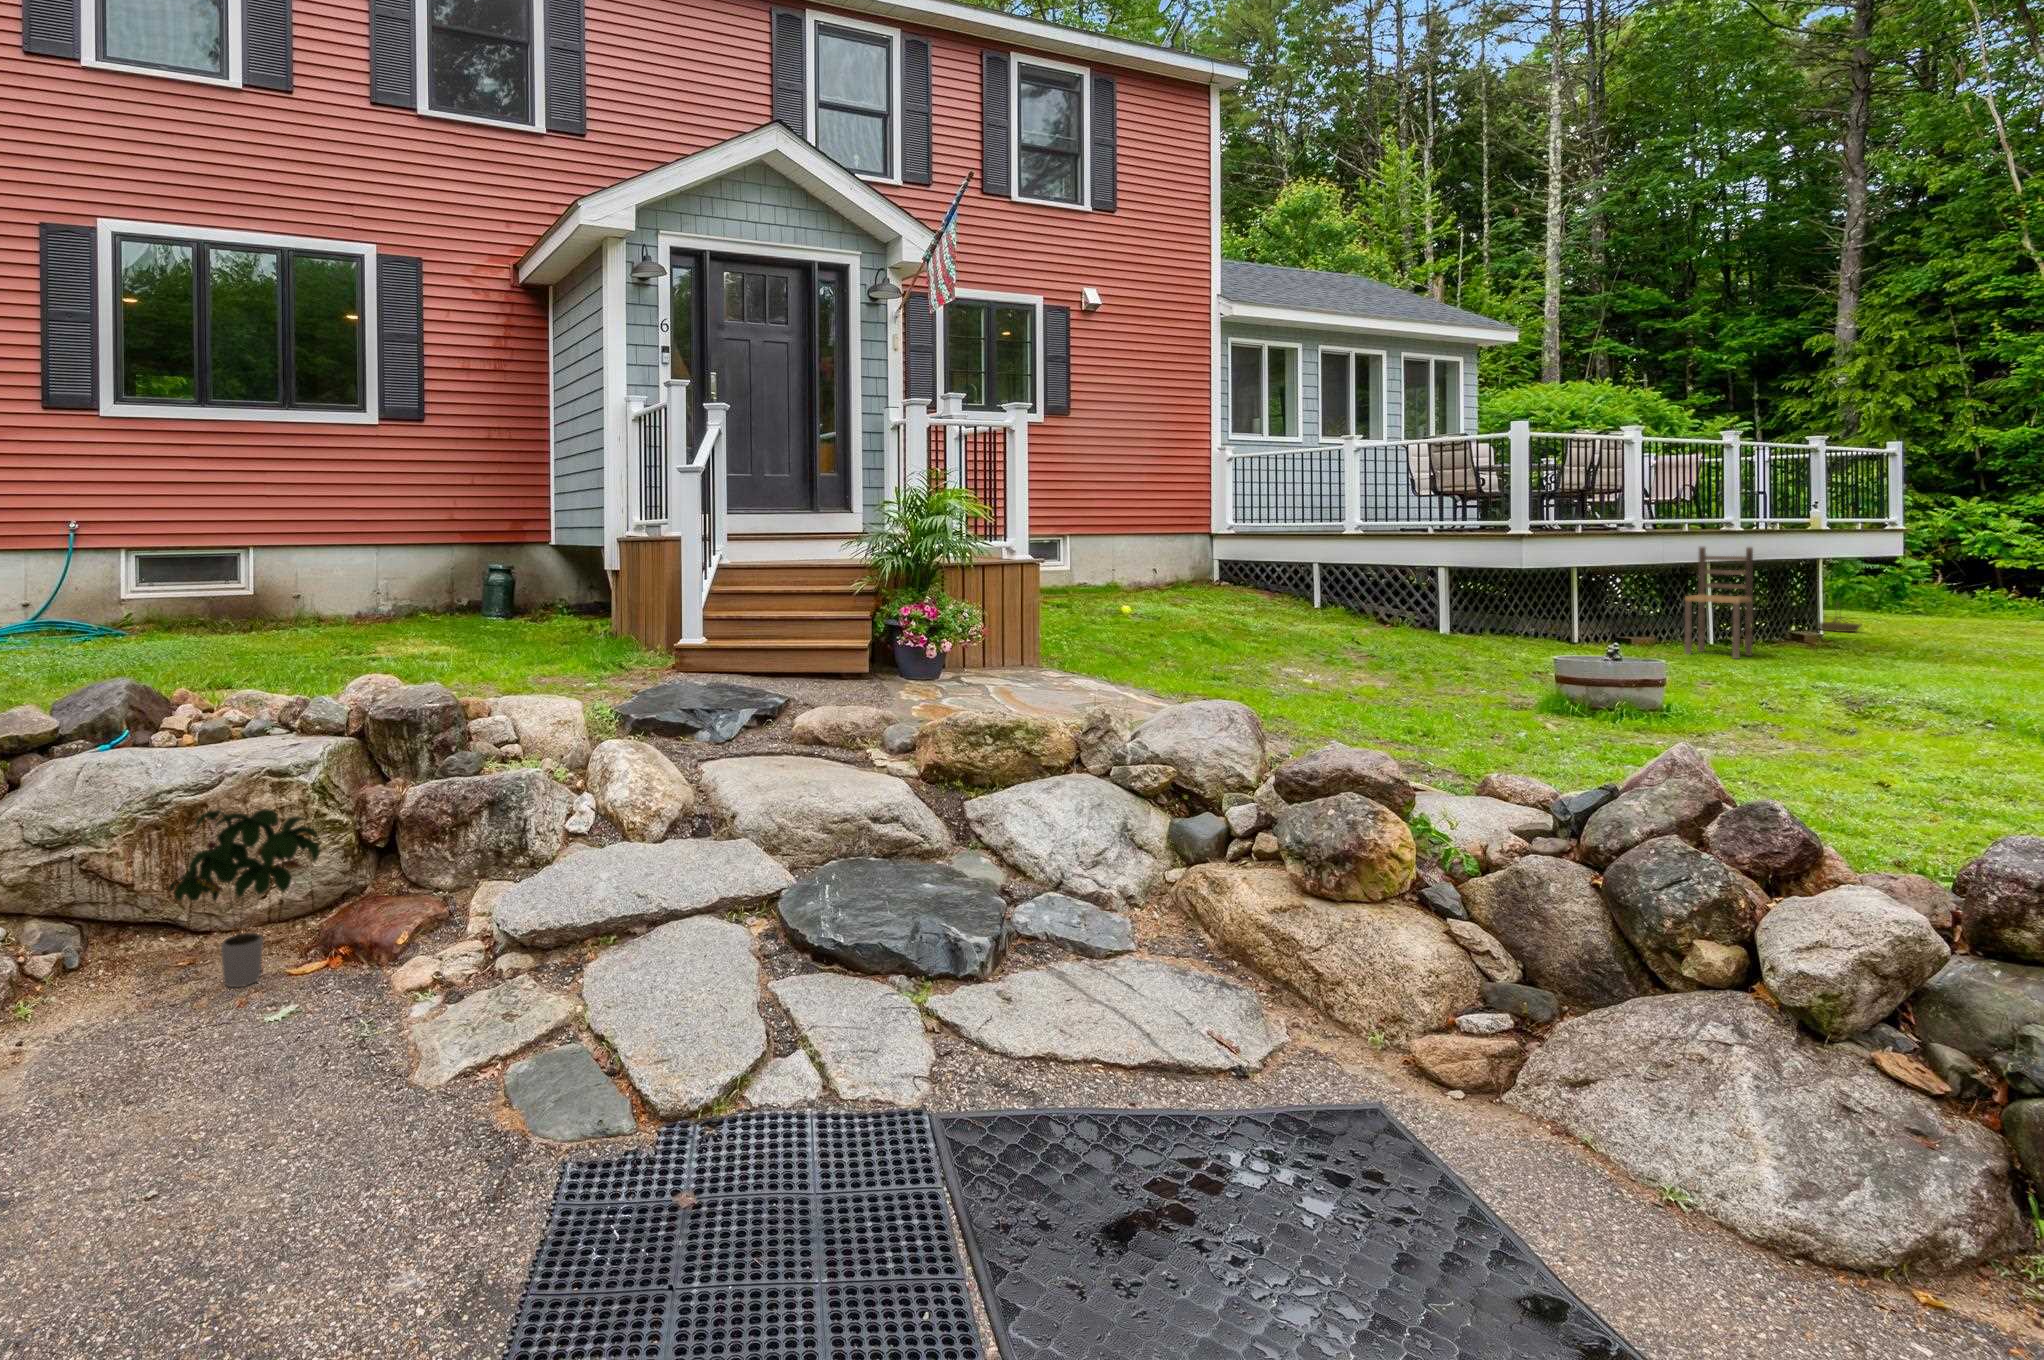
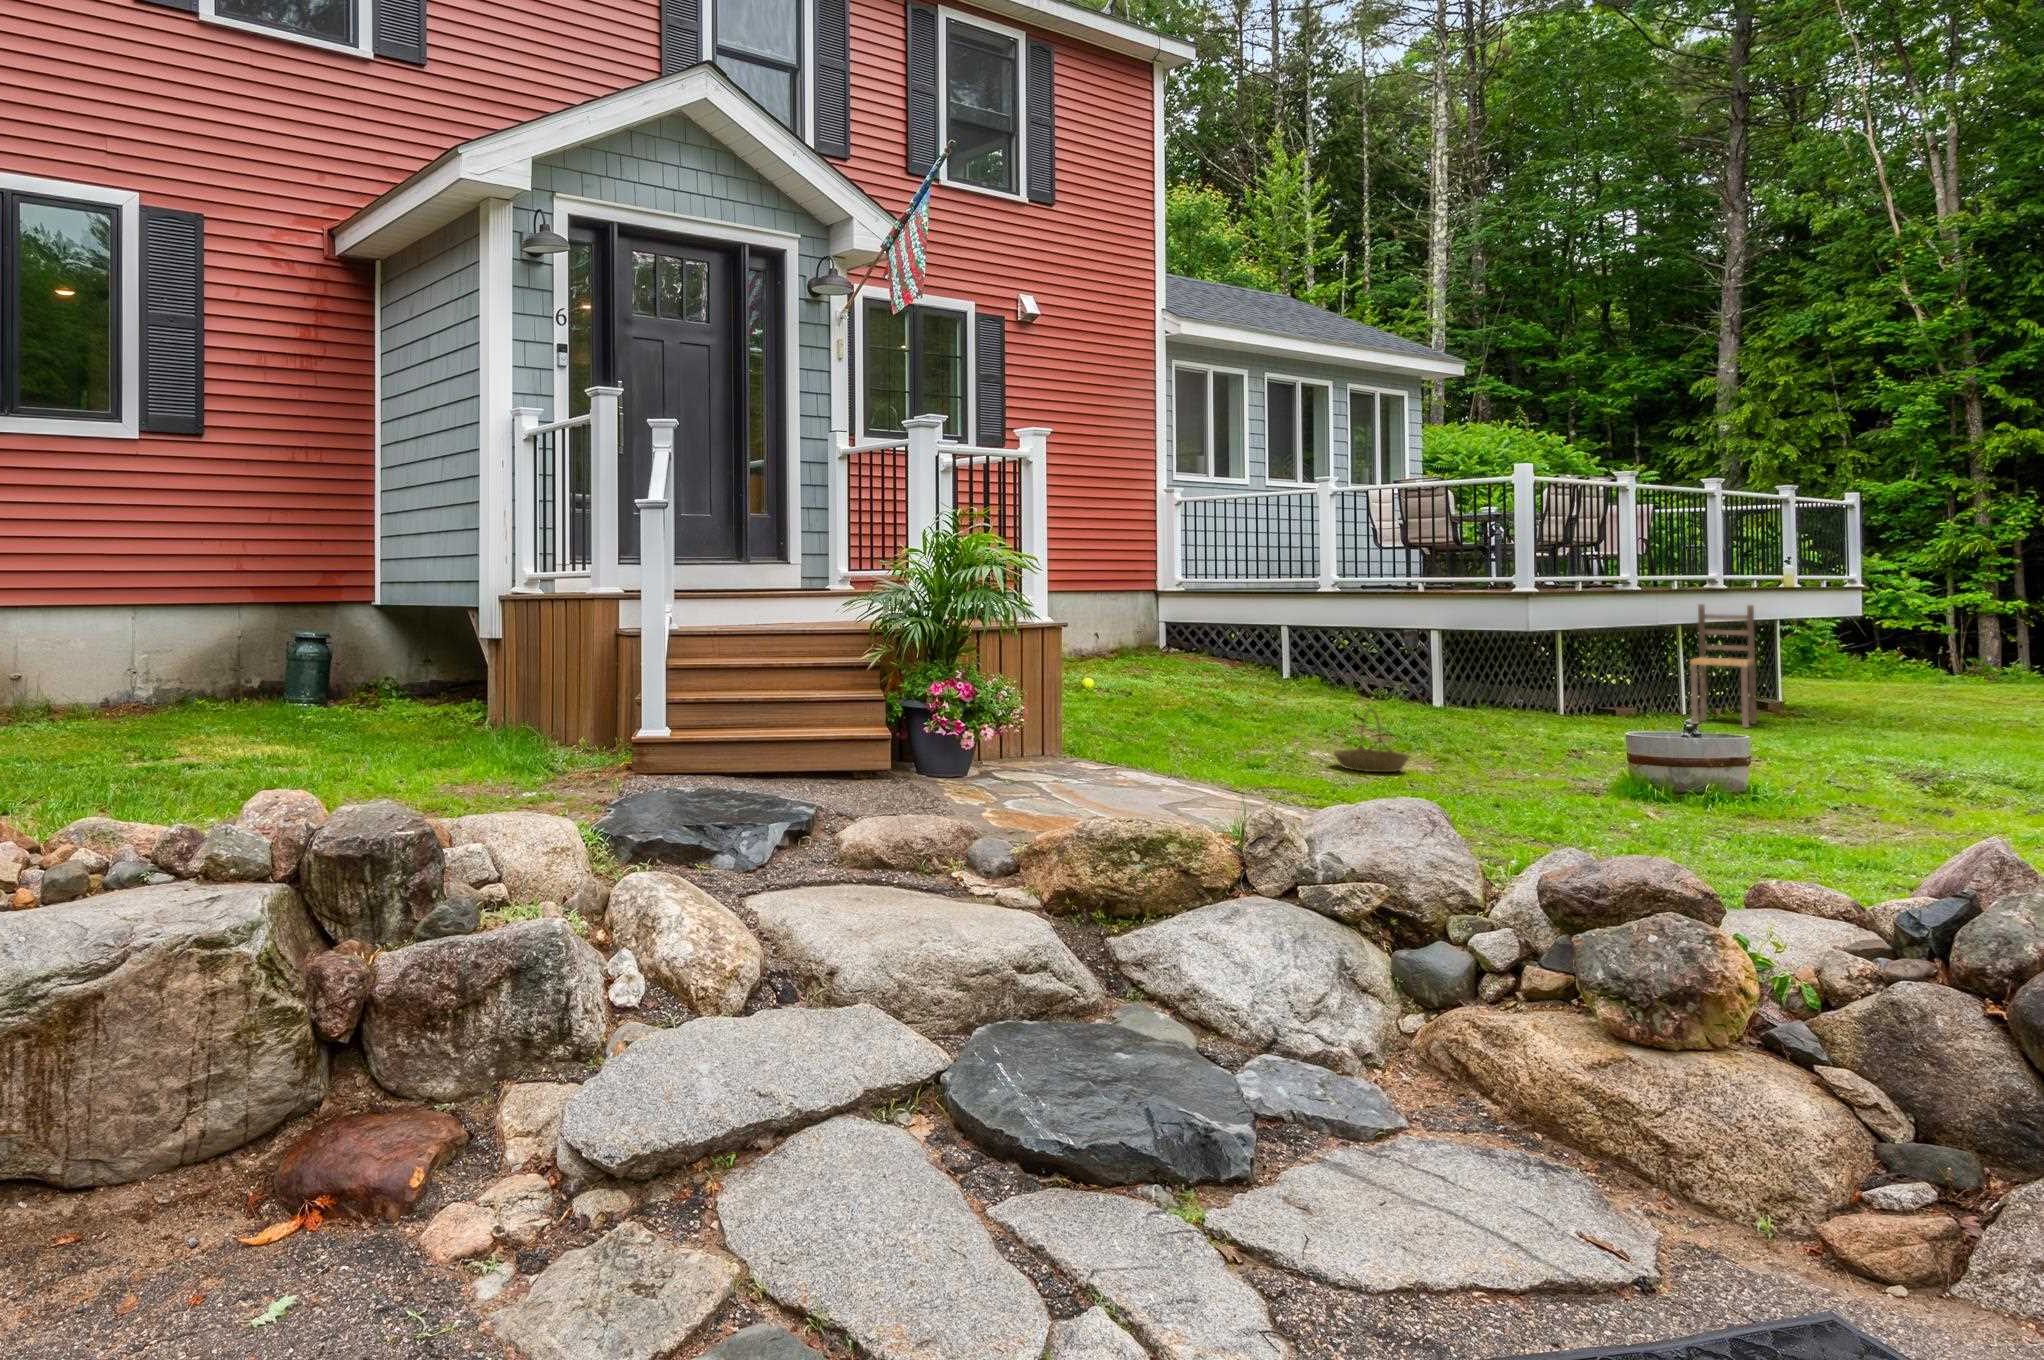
basket: present [1817,603,1862,632] -> present [1333,708,1409,772]
potted plant: present [169,809,320,988] -> none [41,1001,300,1293]

